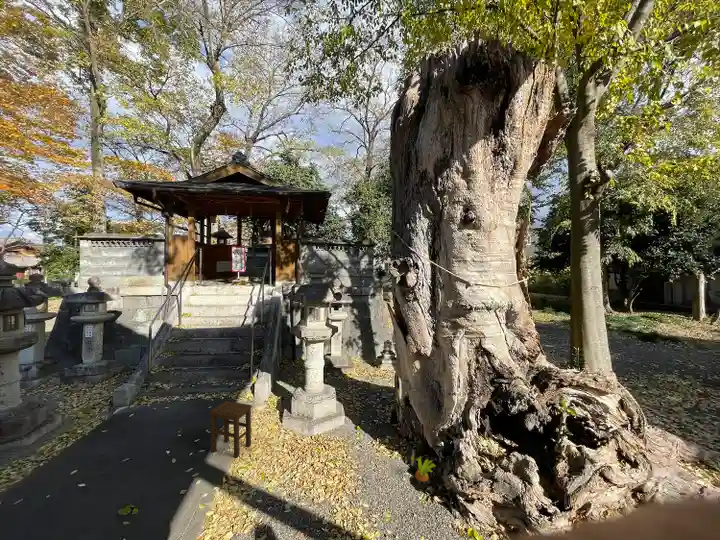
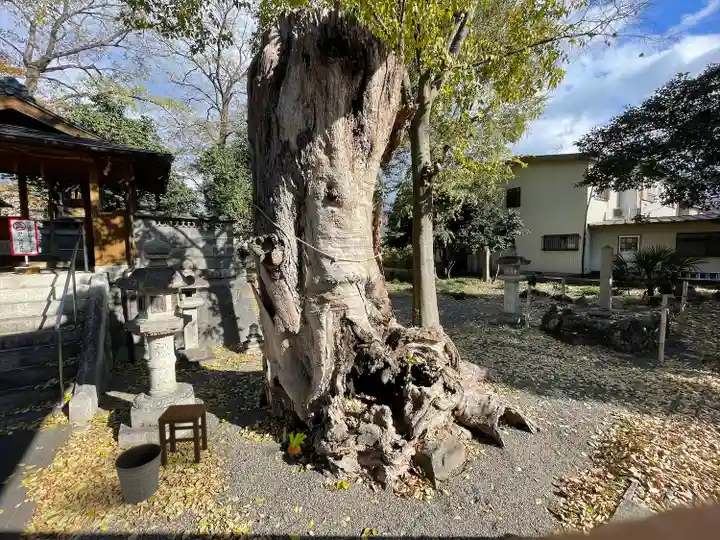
stool: present [210,401,252,458] -> present [158,403,208,465]
bucket: none [271,436,307,488] -> present [113,443,162,503]

